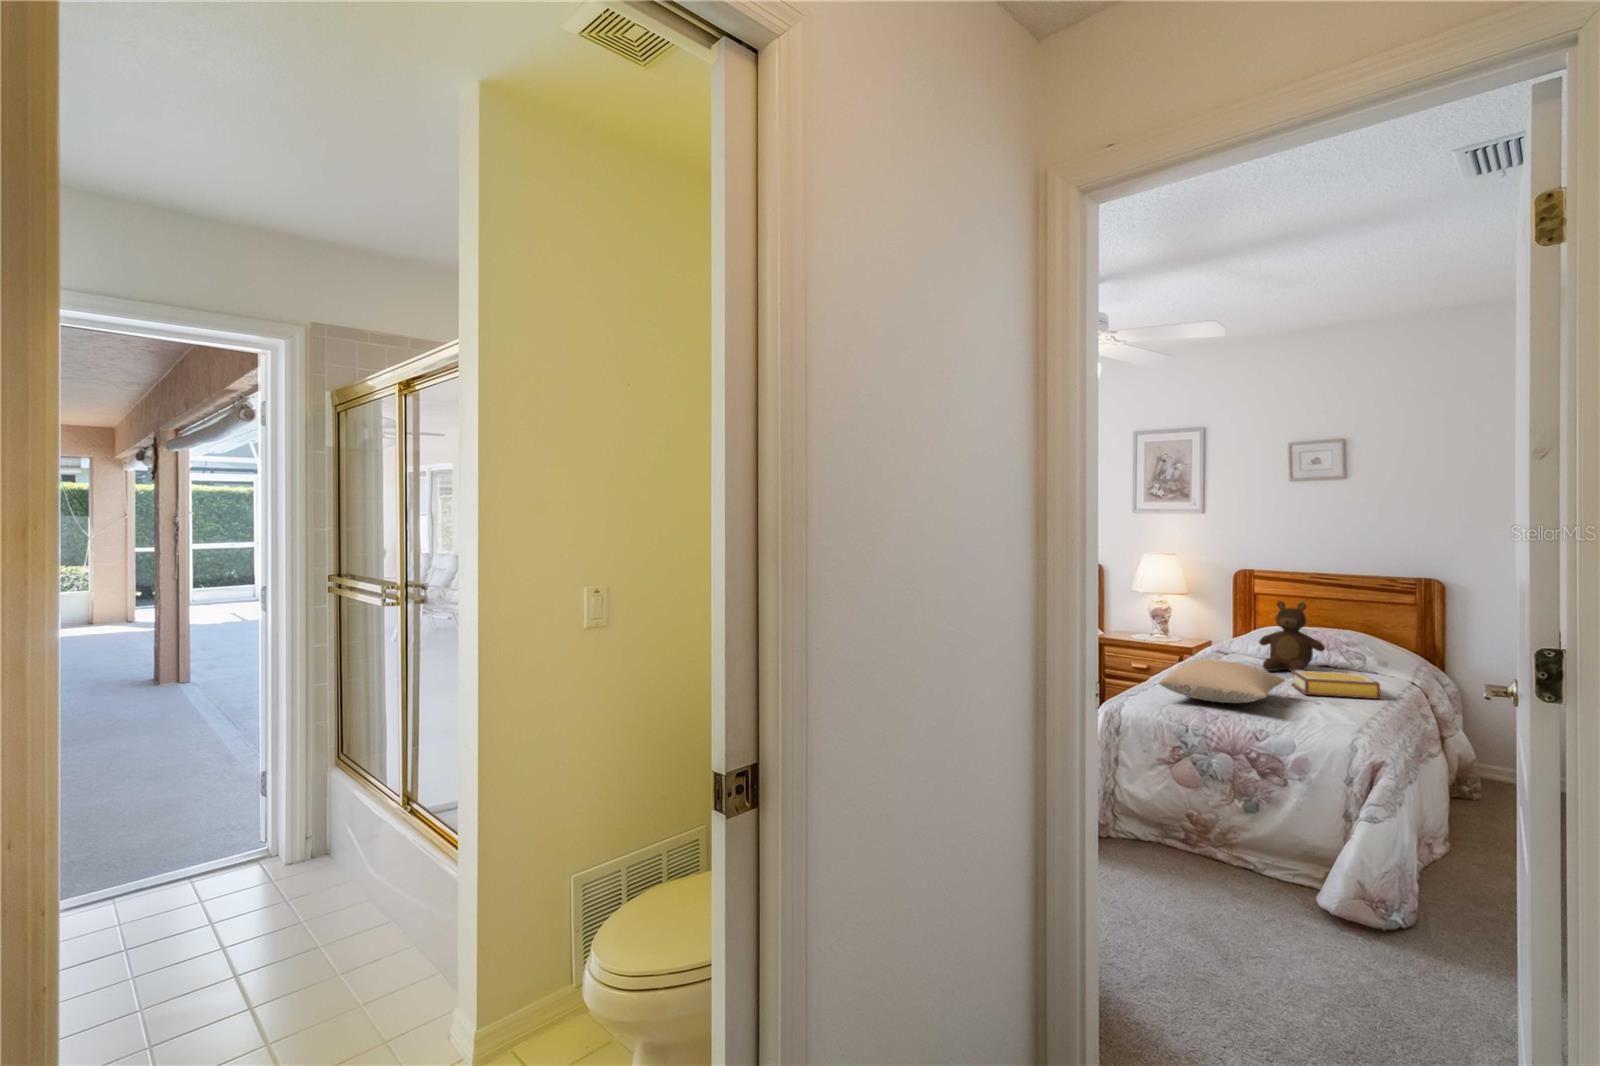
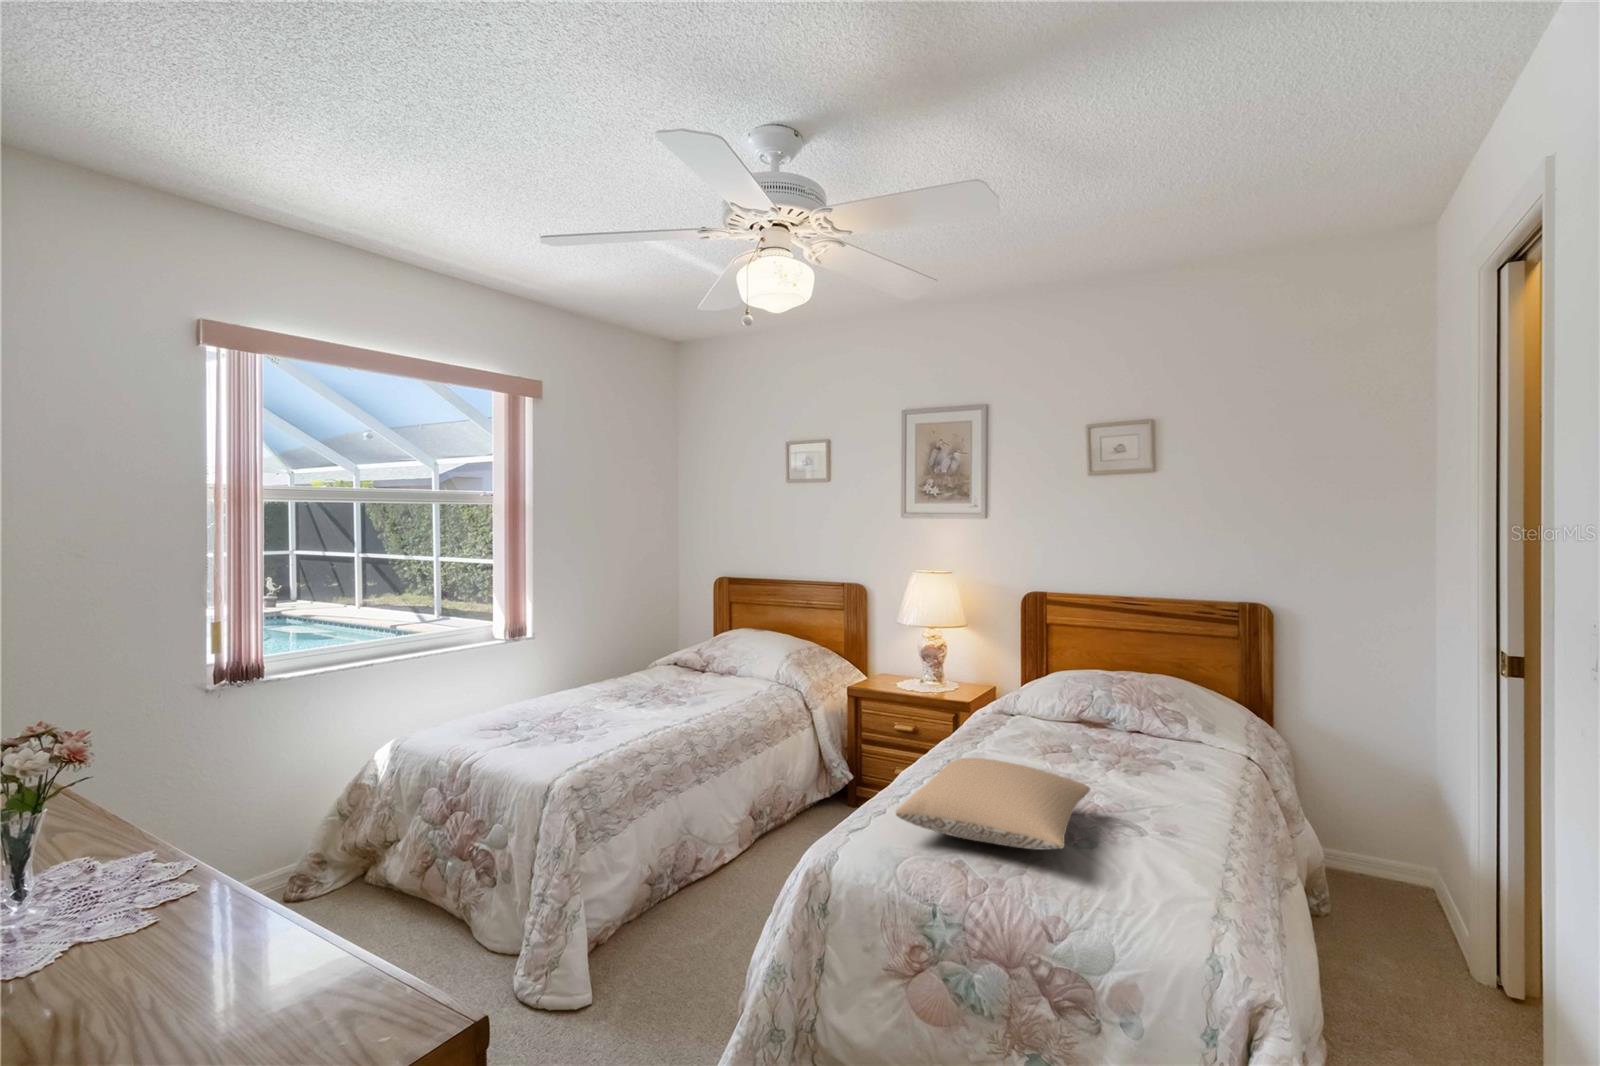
teddy bear: present [1259,601,1325,671] -> none [1052,645,1138,756]
book: present [1291,670,1380,699] -> none [1096,758,1223,809]

